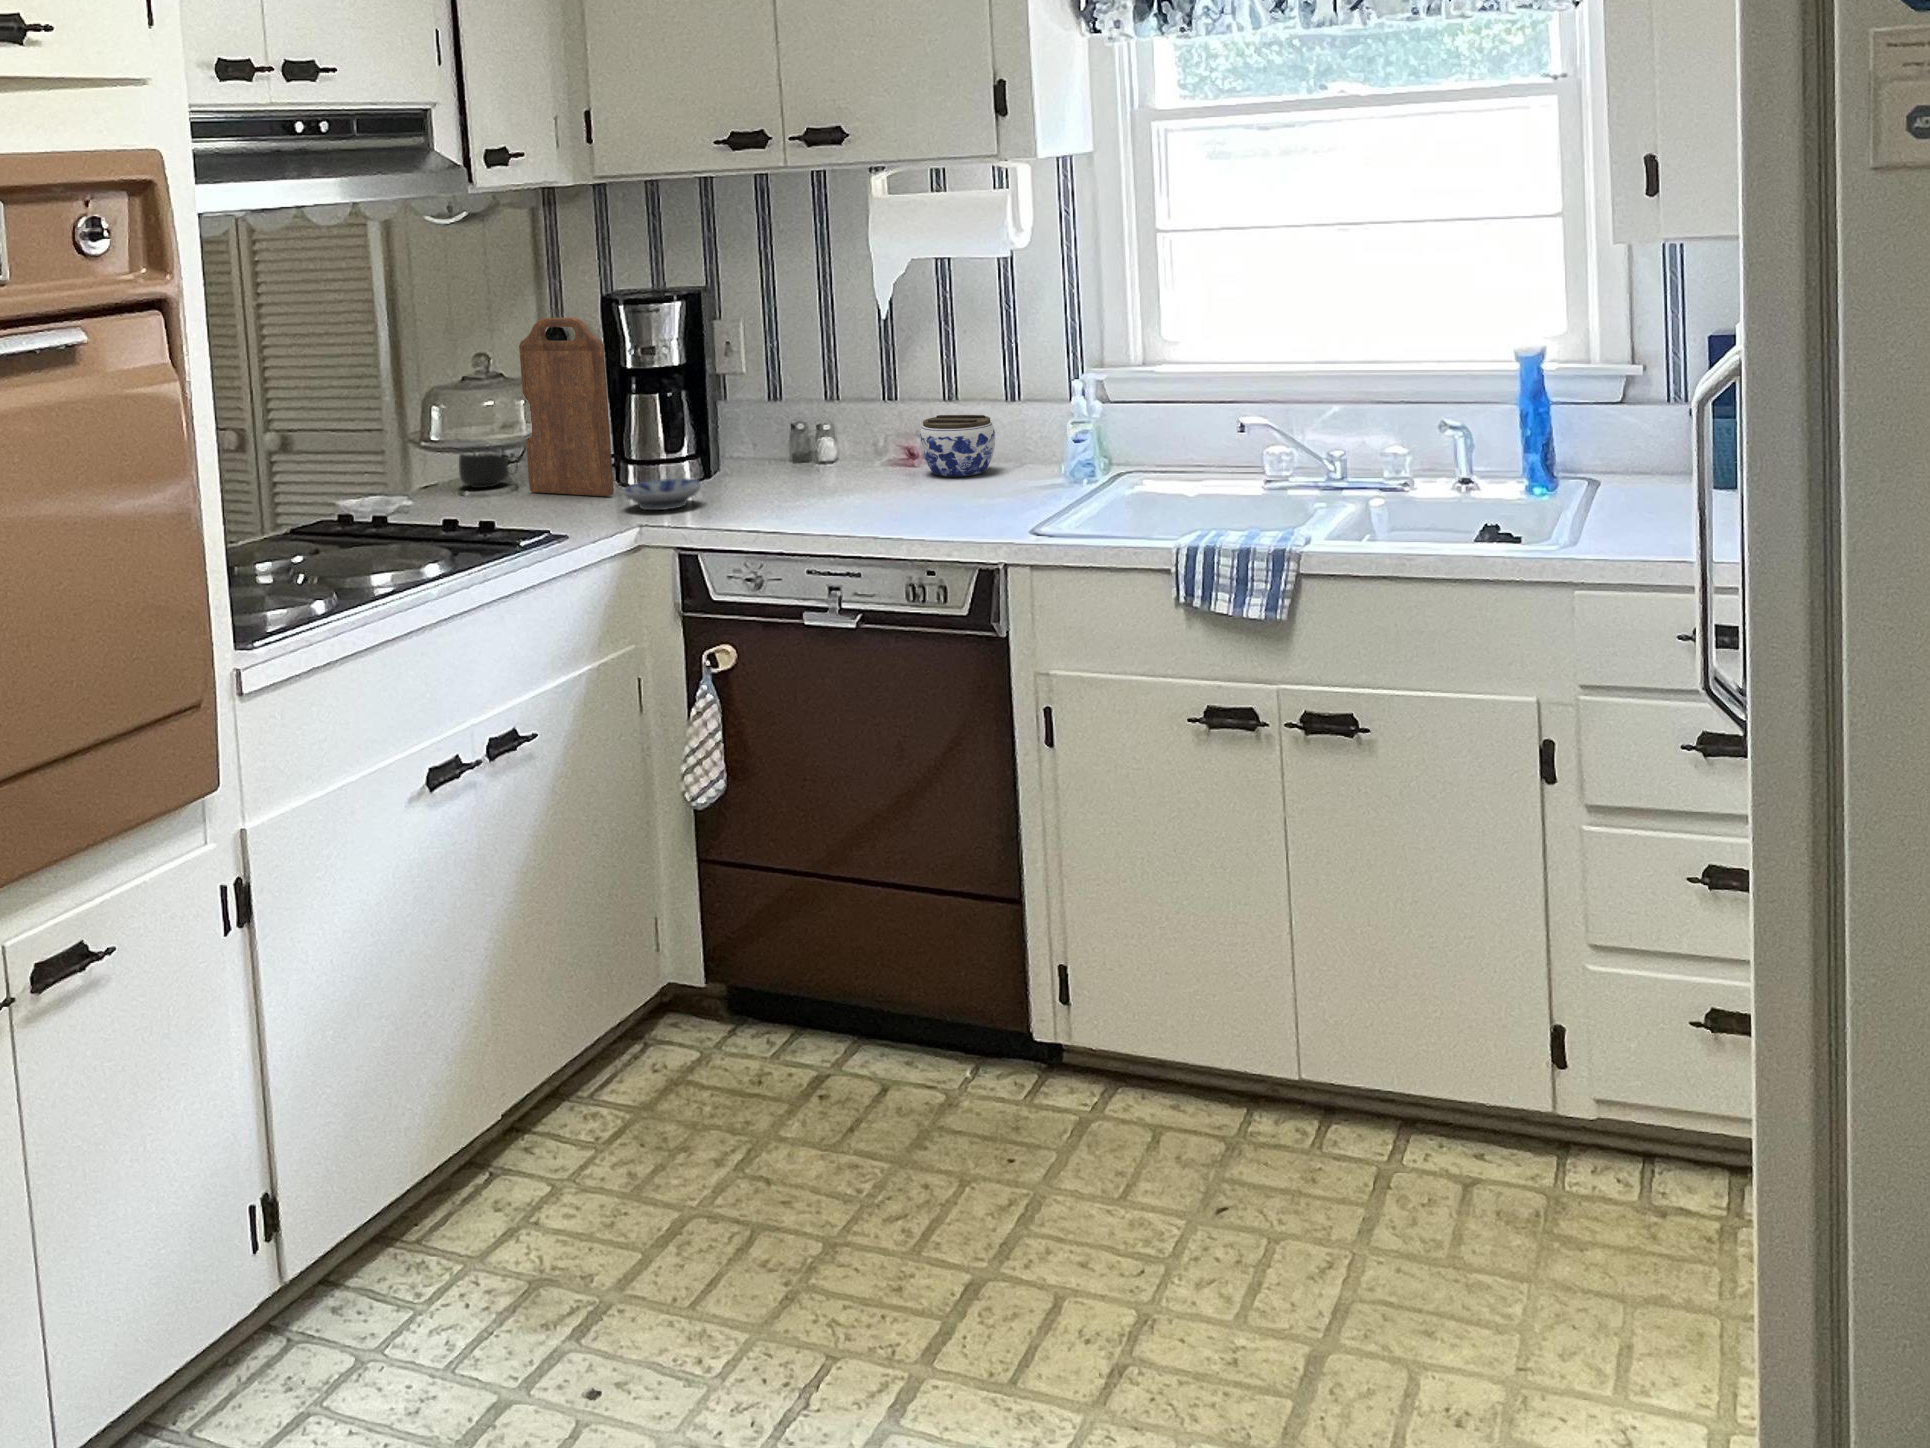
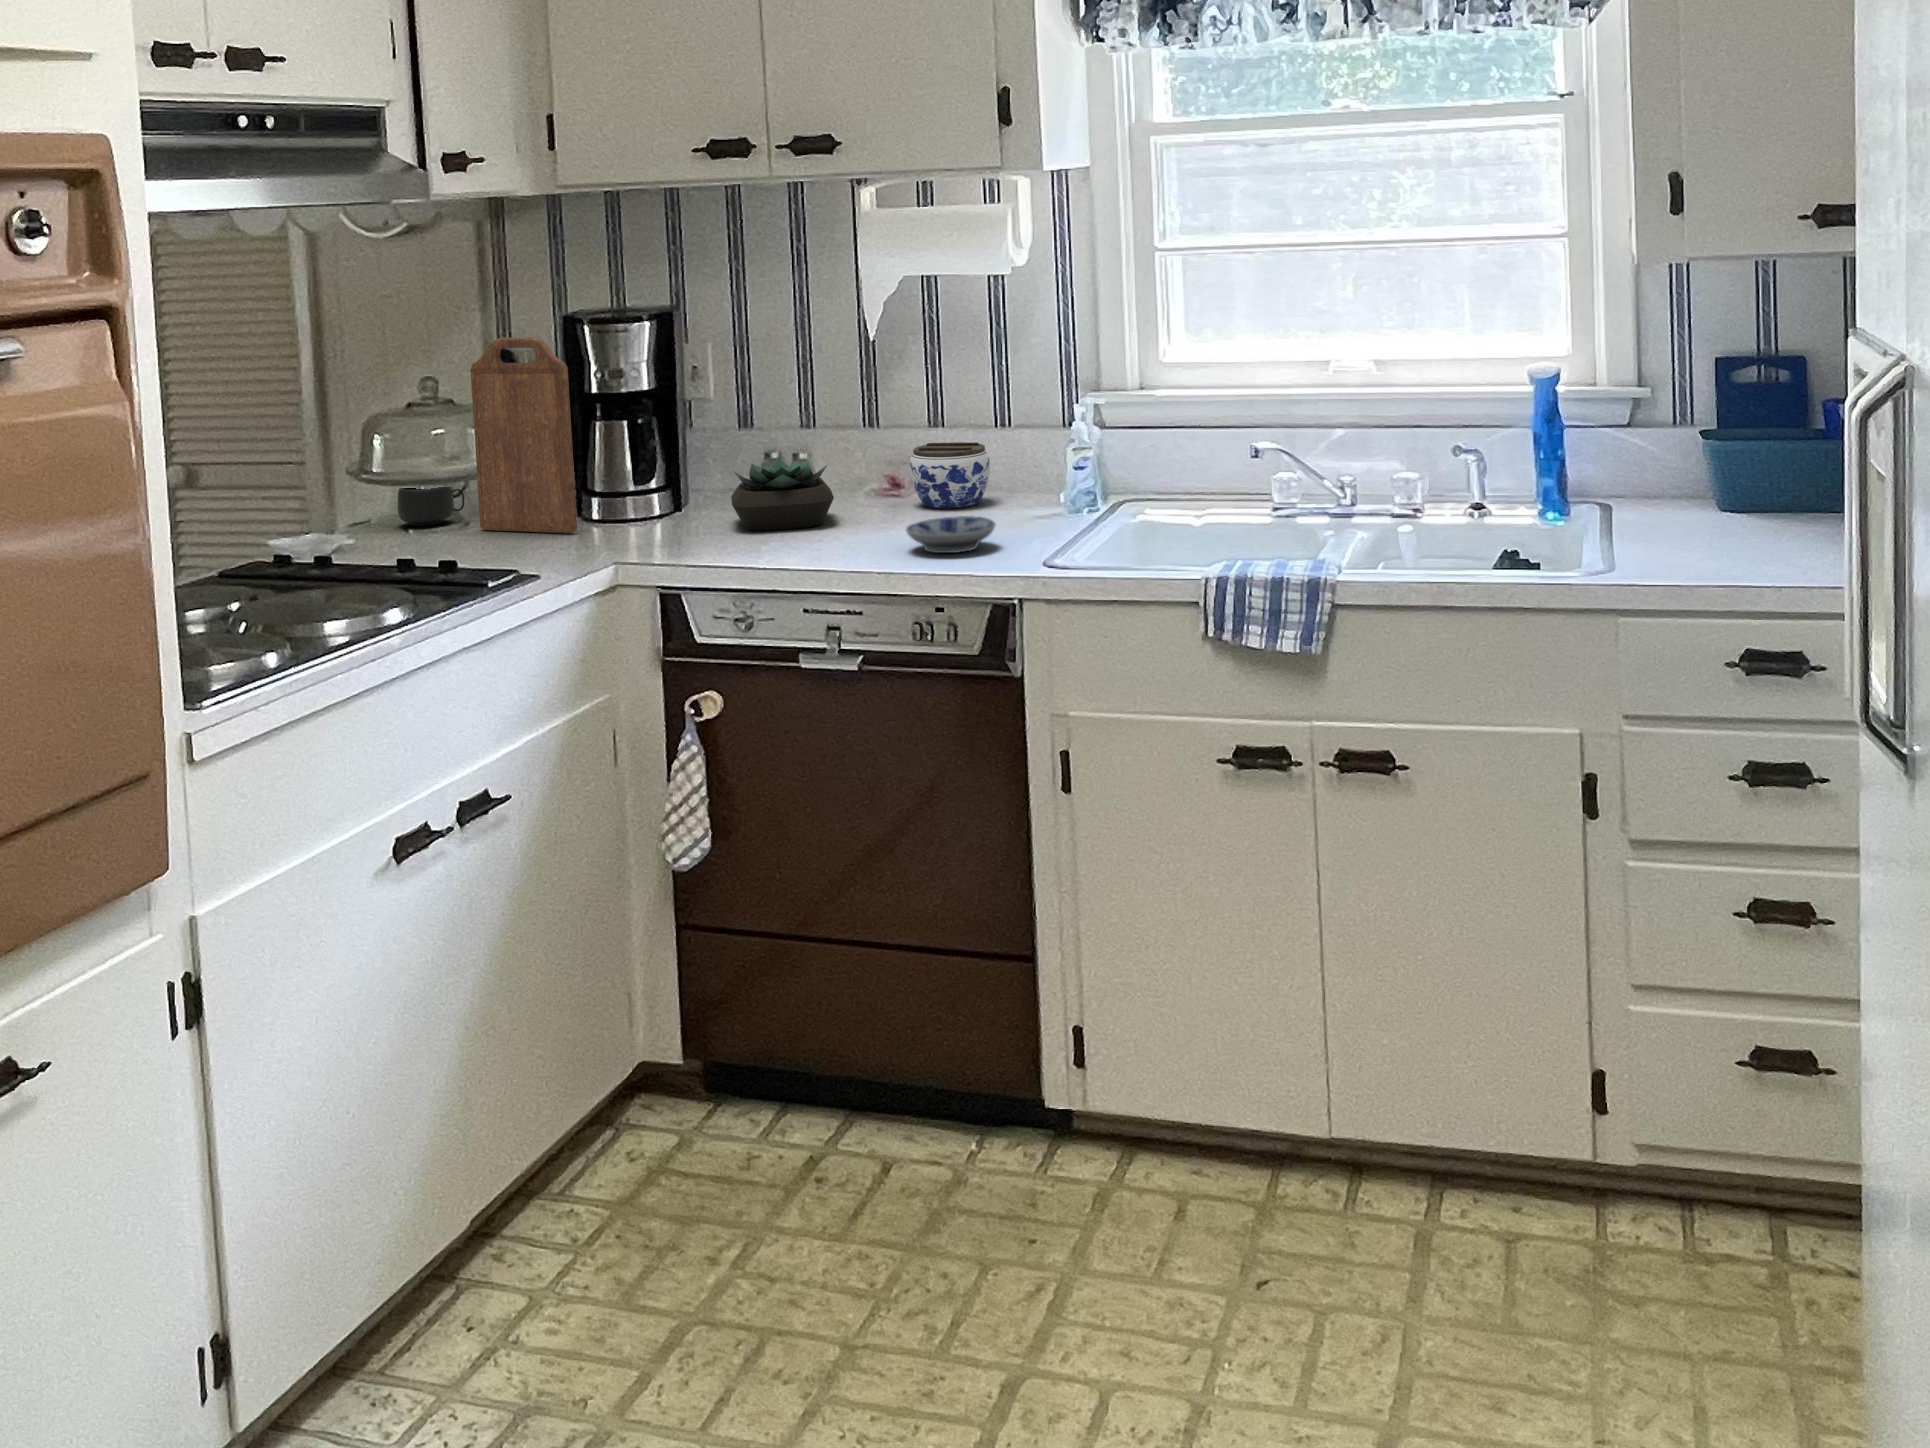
succulent plant: none [751,429,846,496] -> present [731,459,834,531]
bowl: present [623,478,701,510] -> present [906,516,995,553]

